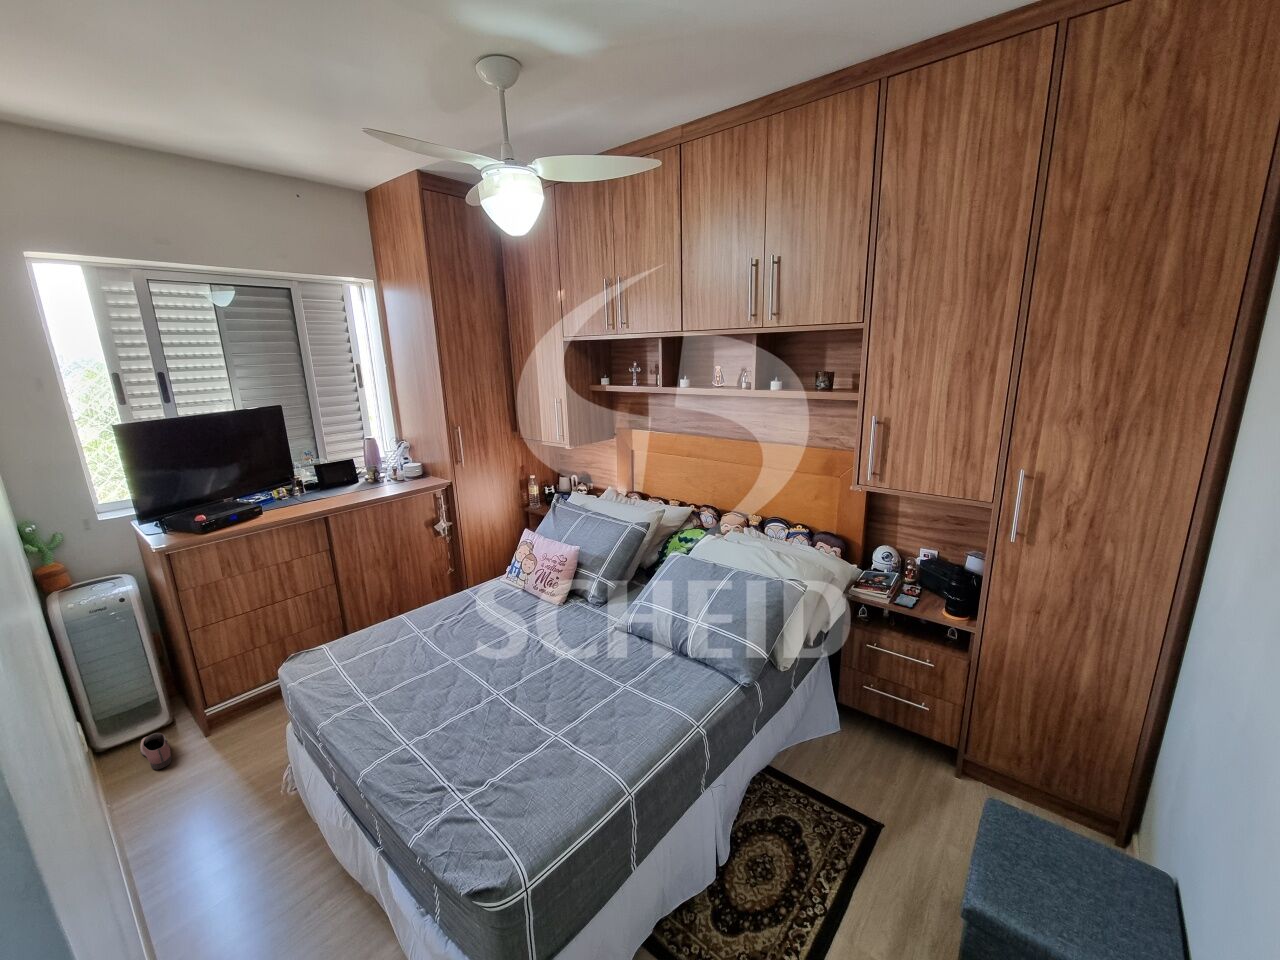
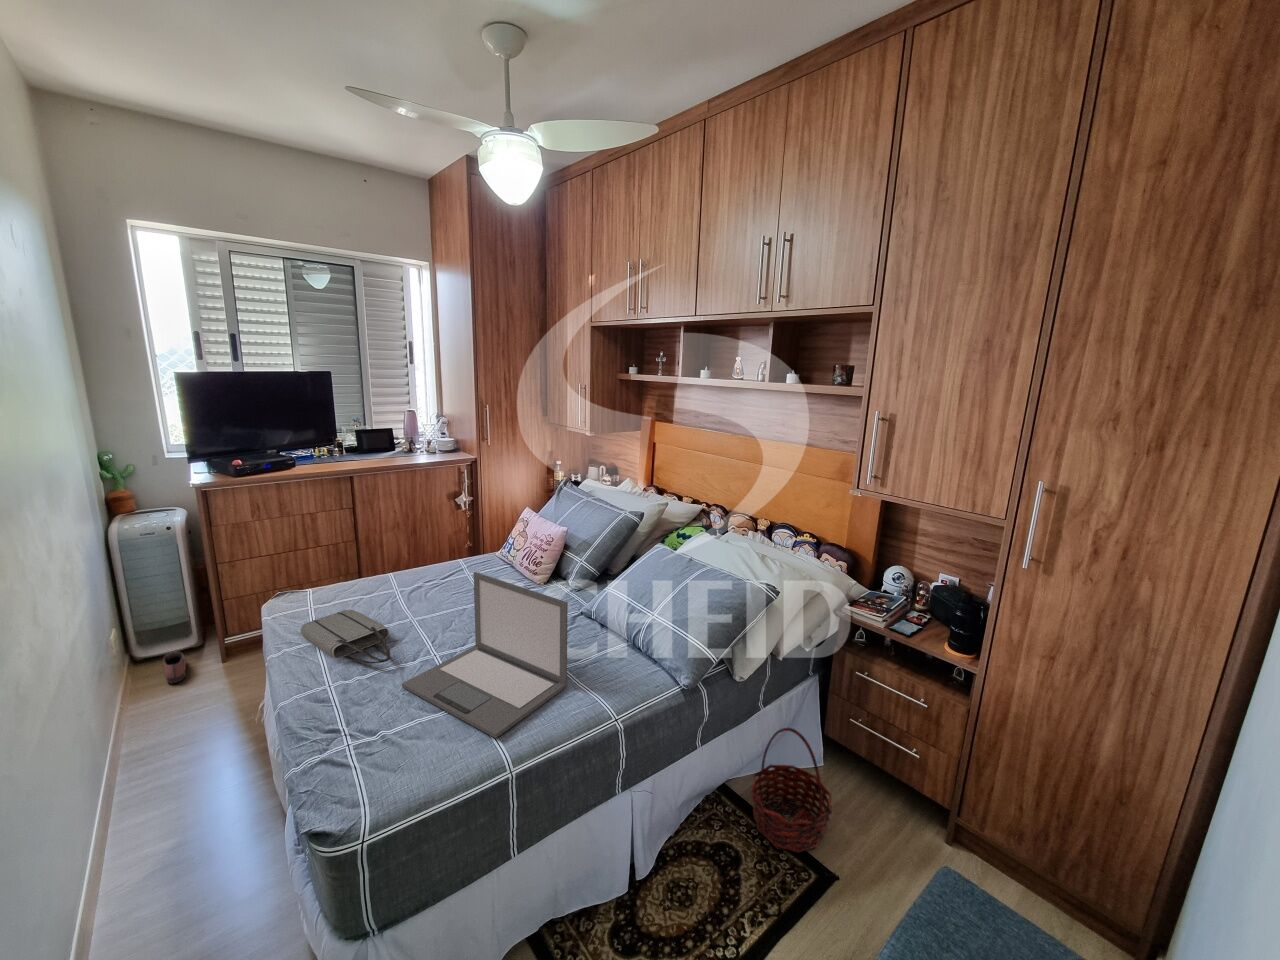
laptop: none [480,608,637,766] -> present [402,572,568,738]
tote bag: none [343,662,455,715] -> present [301,610,390,663]
basket: none [794,705,869,811] -> present [751,728,832,852]

